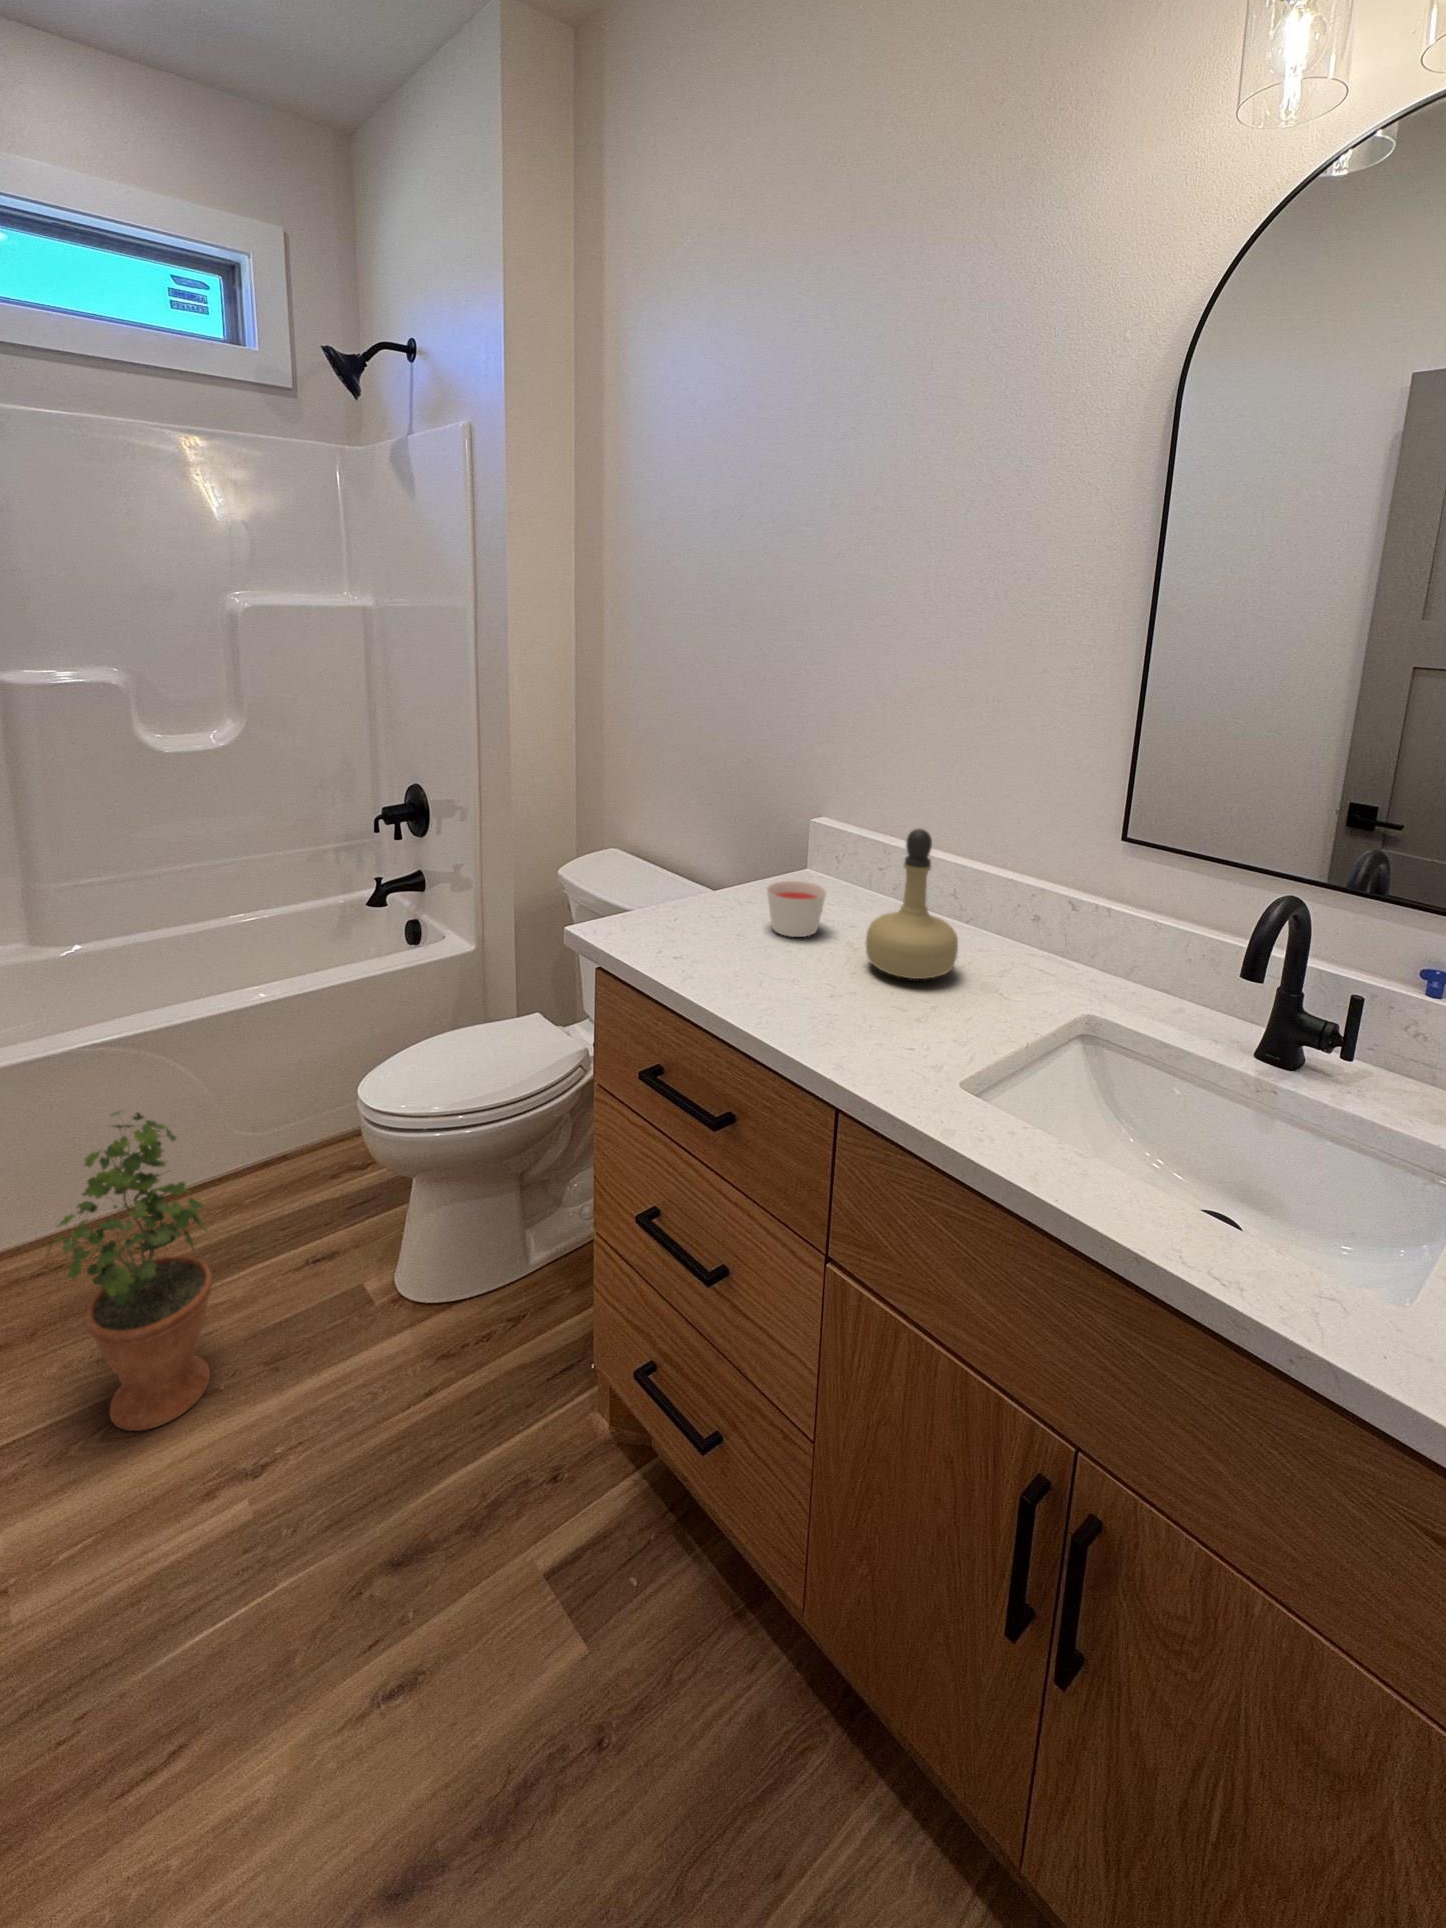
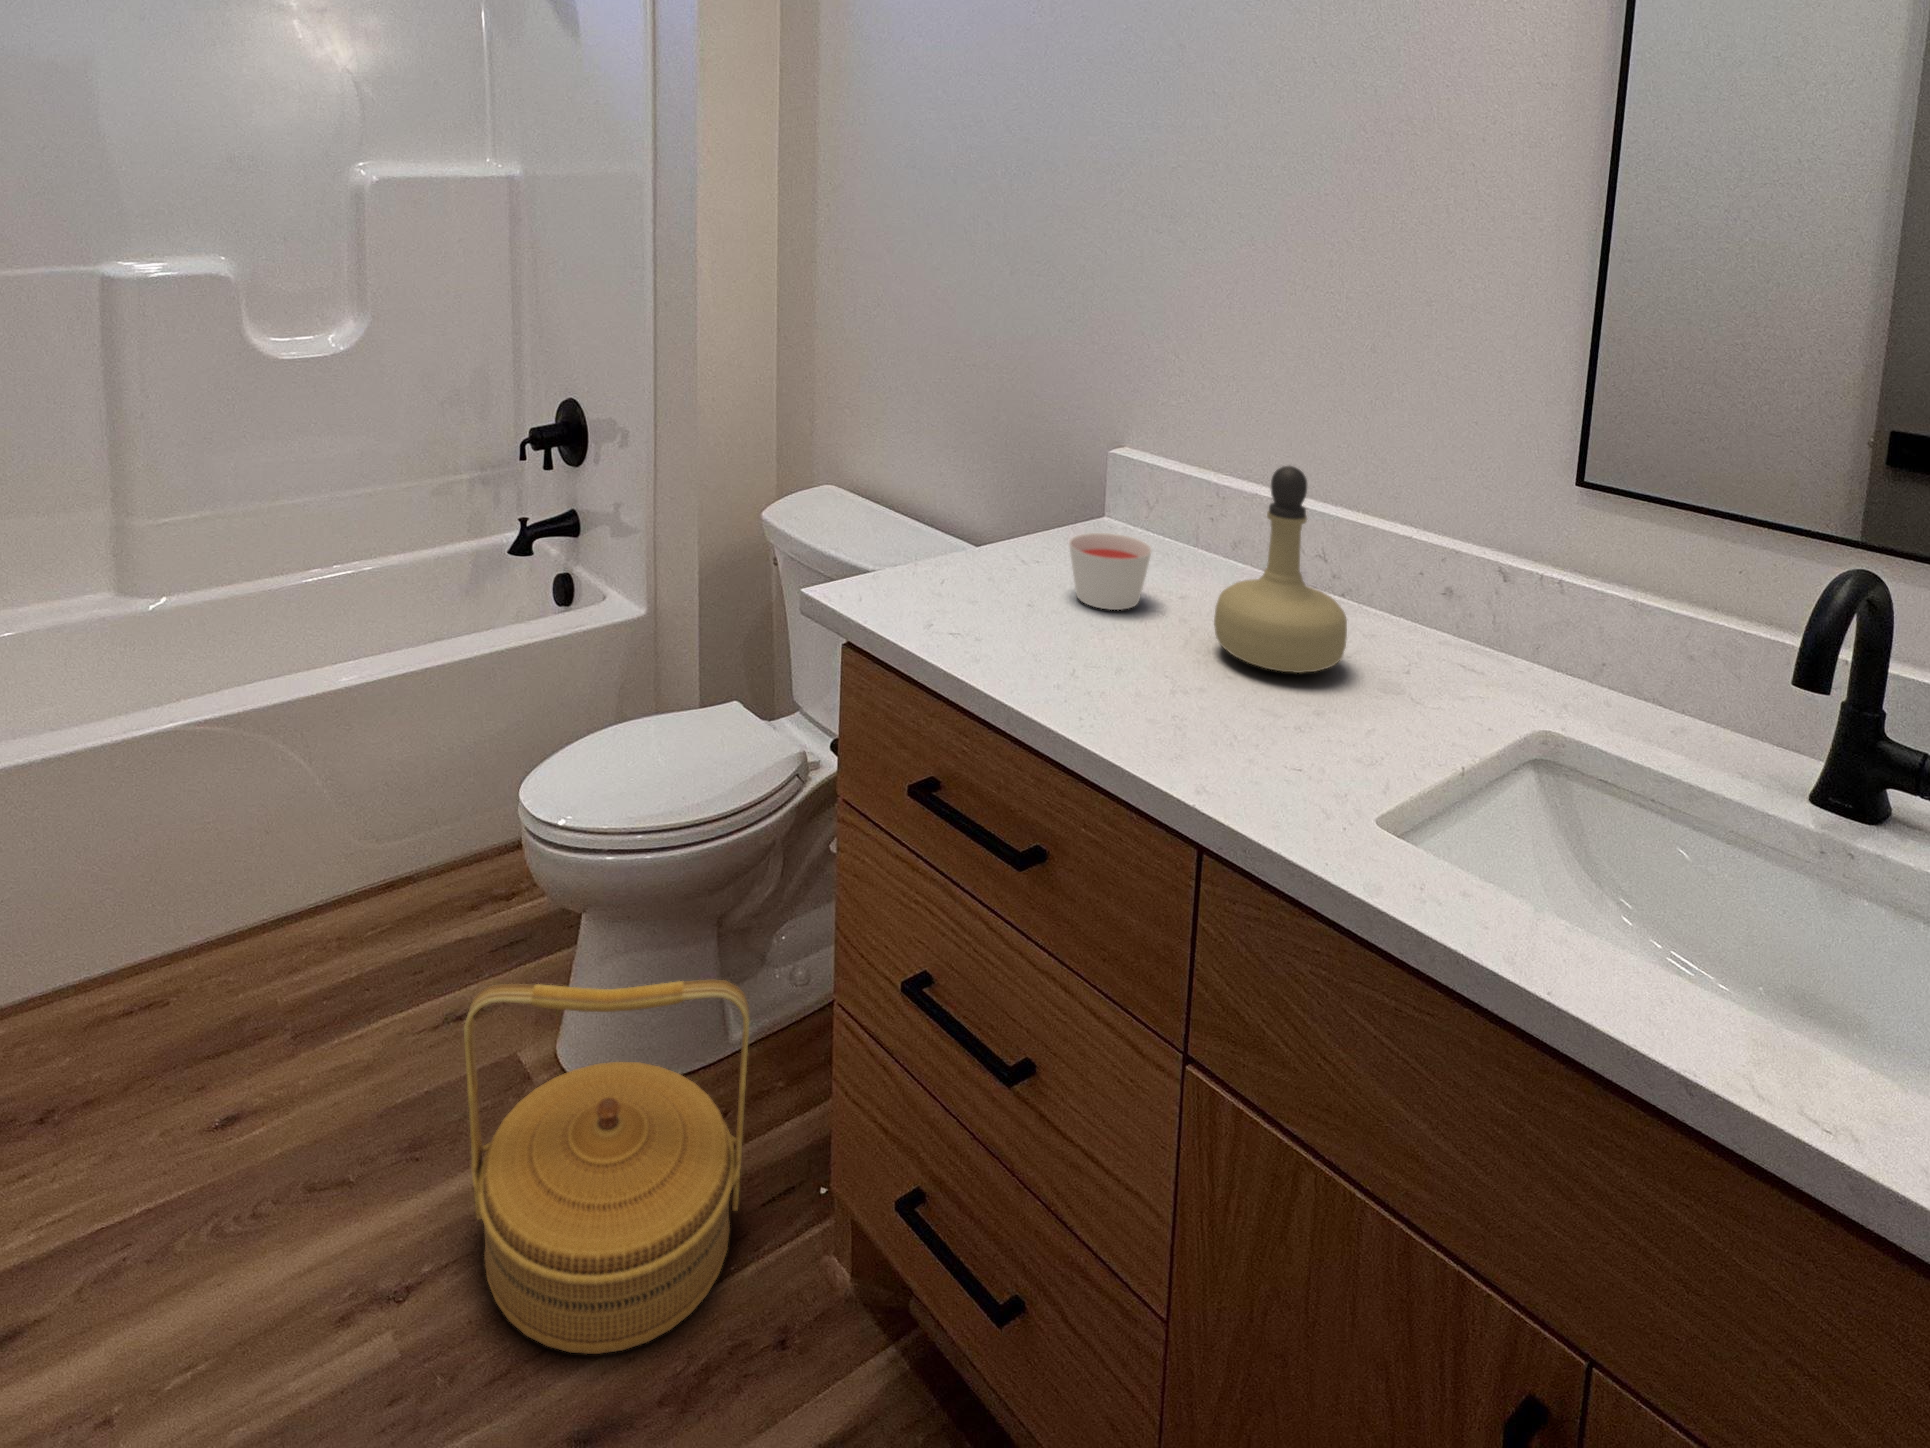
potted plant: present [47,1111,212,1431] -> none [161,802,344,1222]
basket: none [304,1221,533,1502] -> present [464,980,750,1354]

